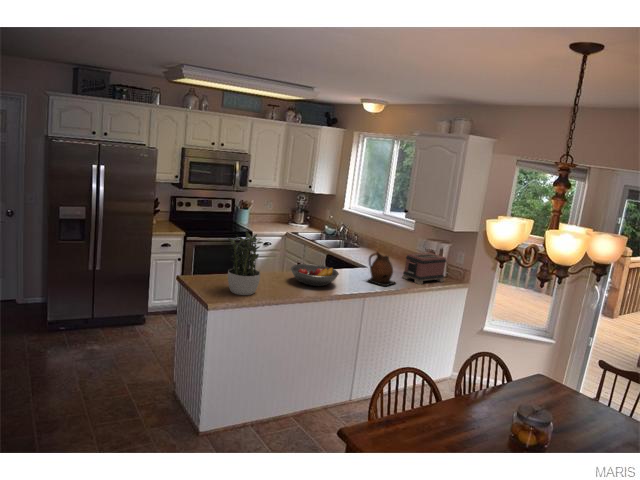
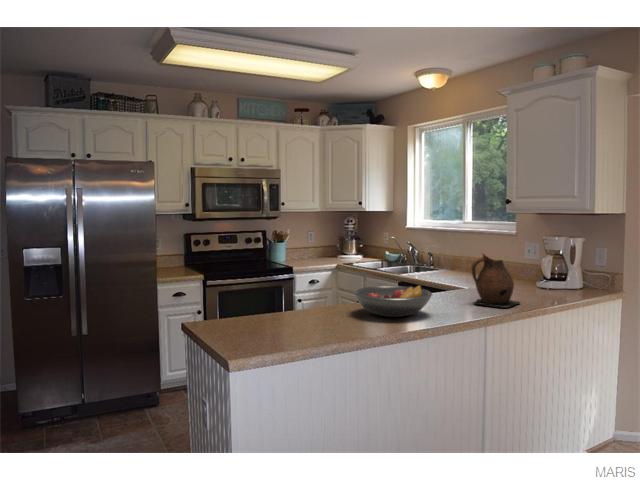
potted plant: present [228,232,263,295] -> none [243,229,307,340]
toaster: present [402,253,446,284] -> none [522,255,588,302]

